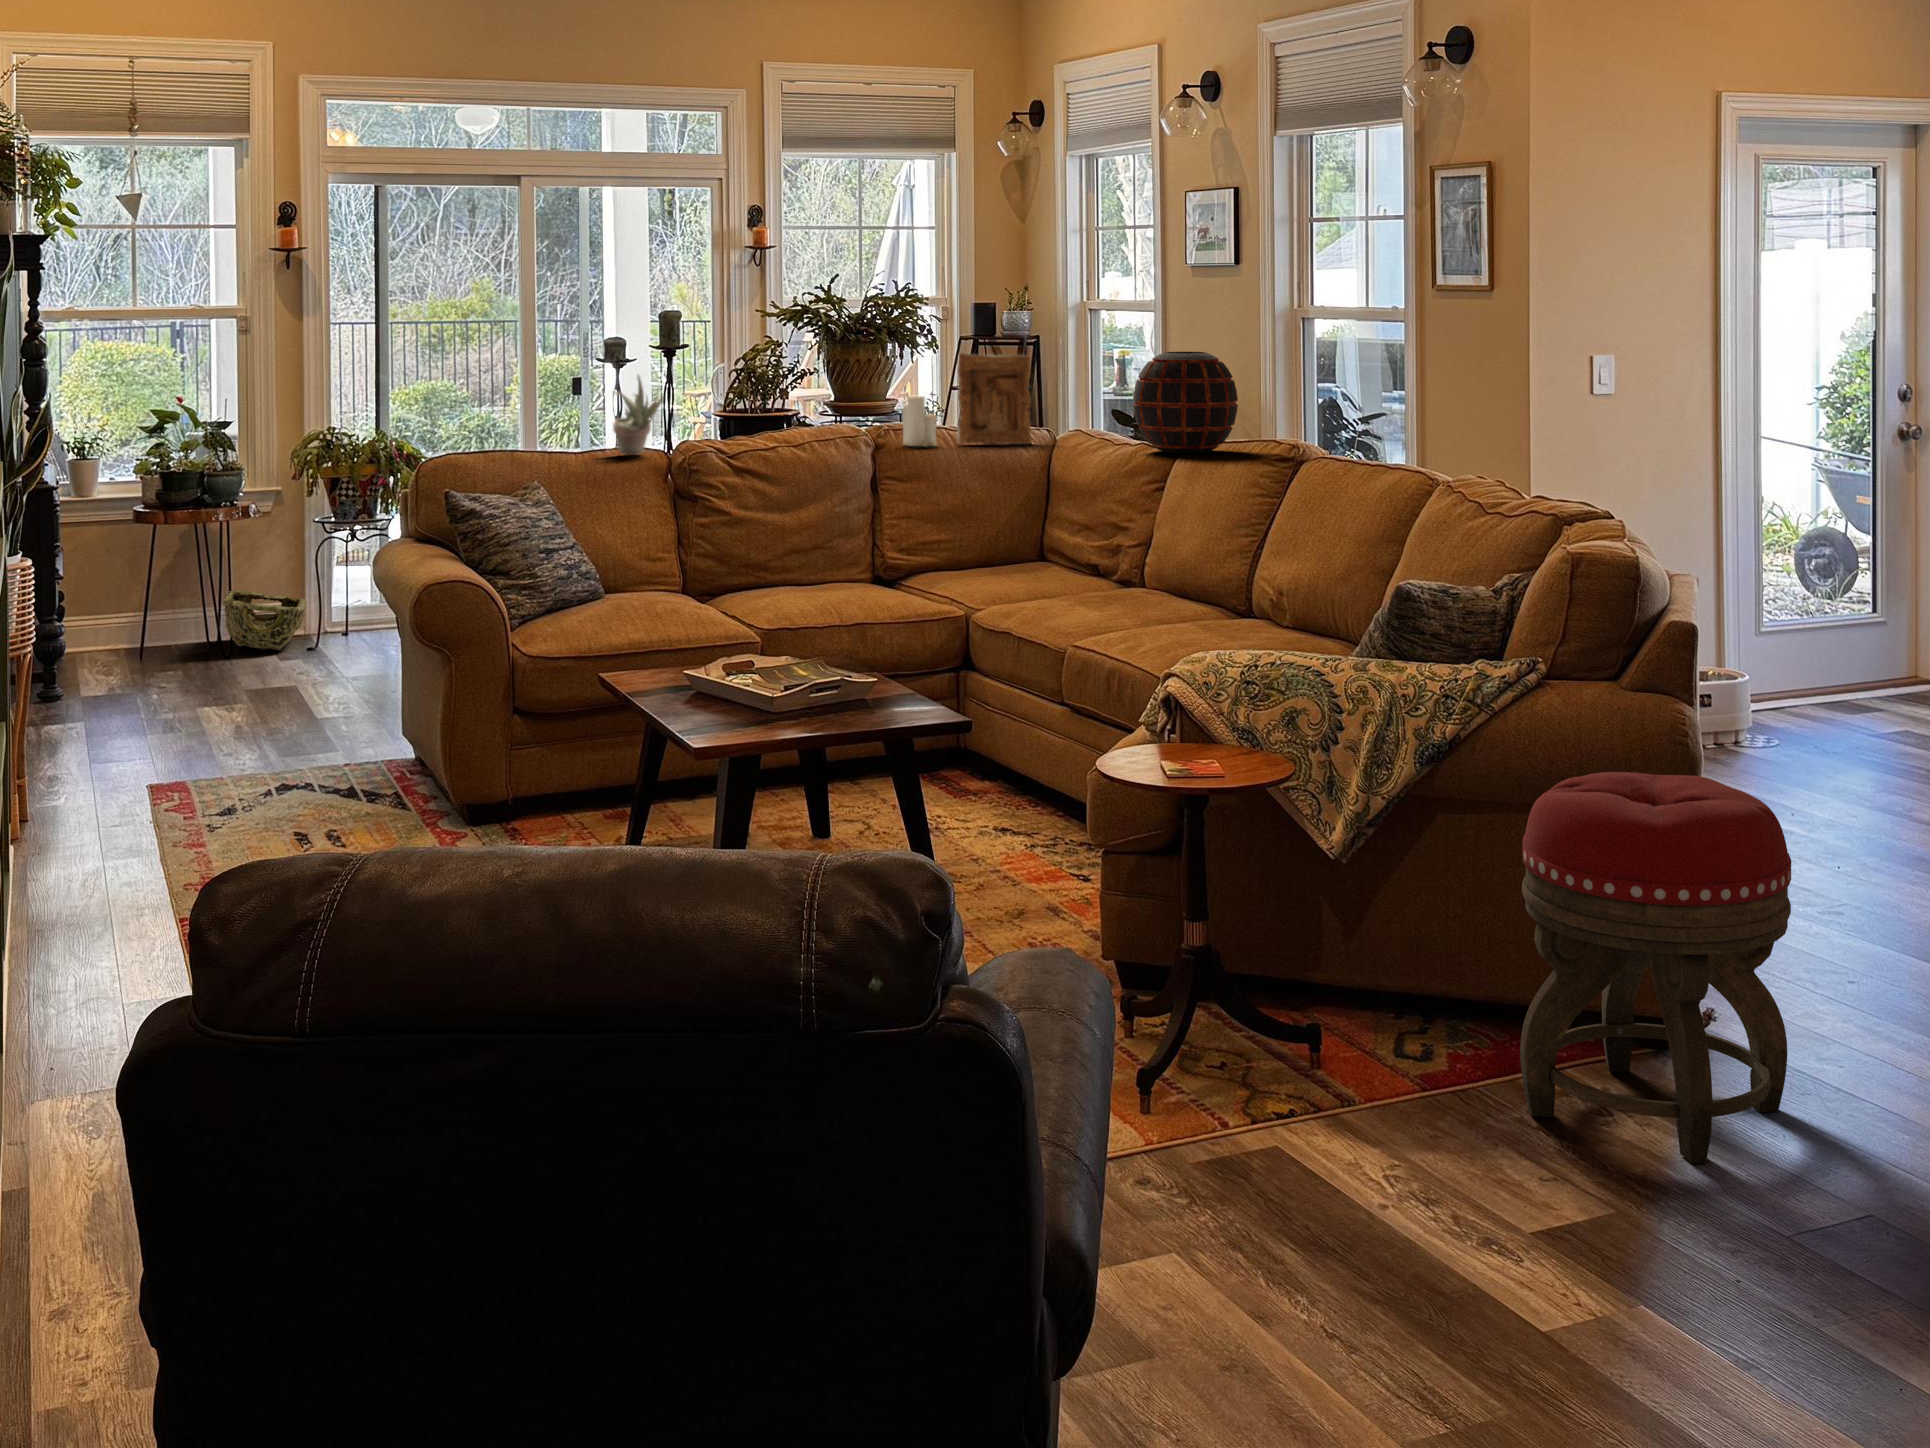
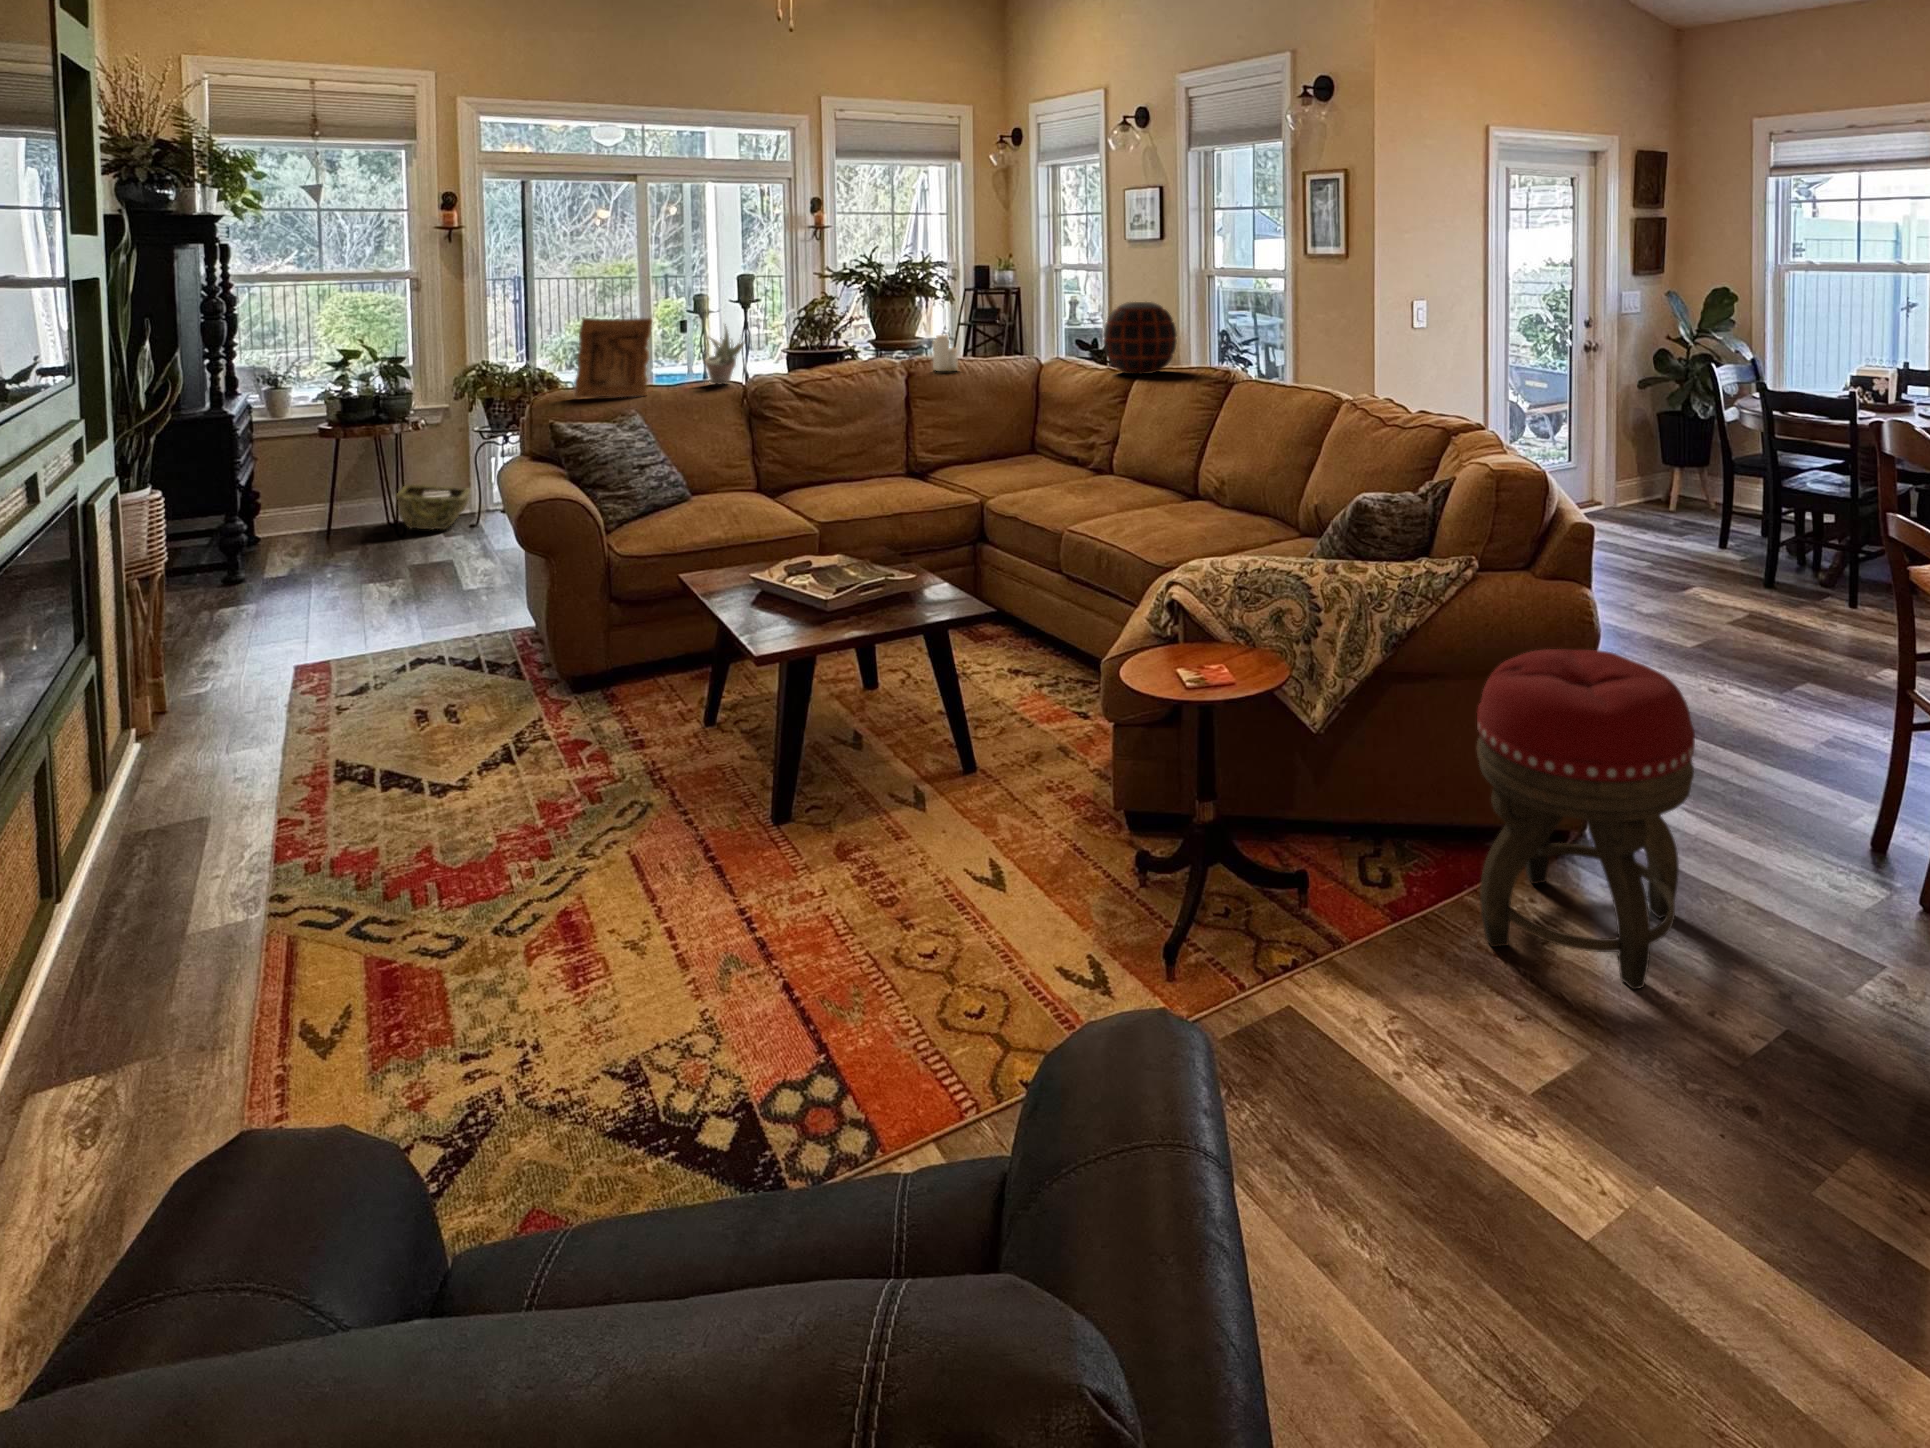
picture frame: present [957,353,1032,444] -> present [574,318,652,398]

